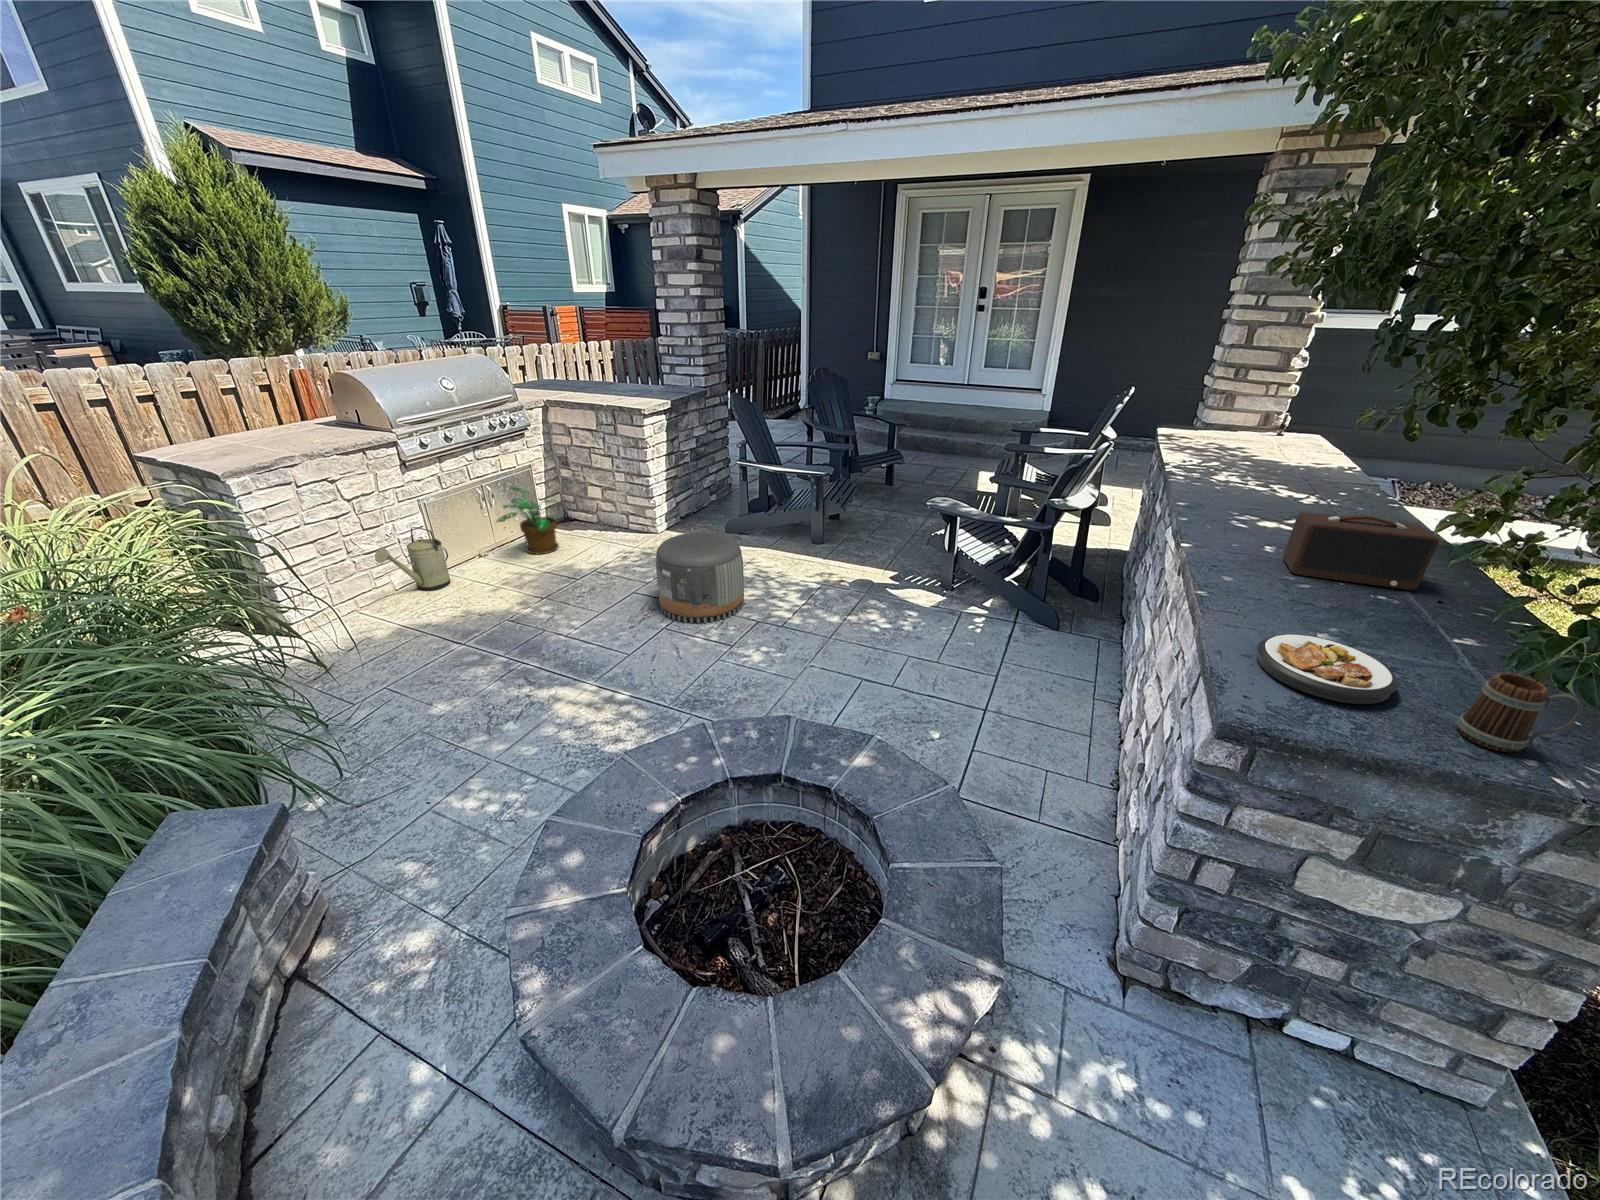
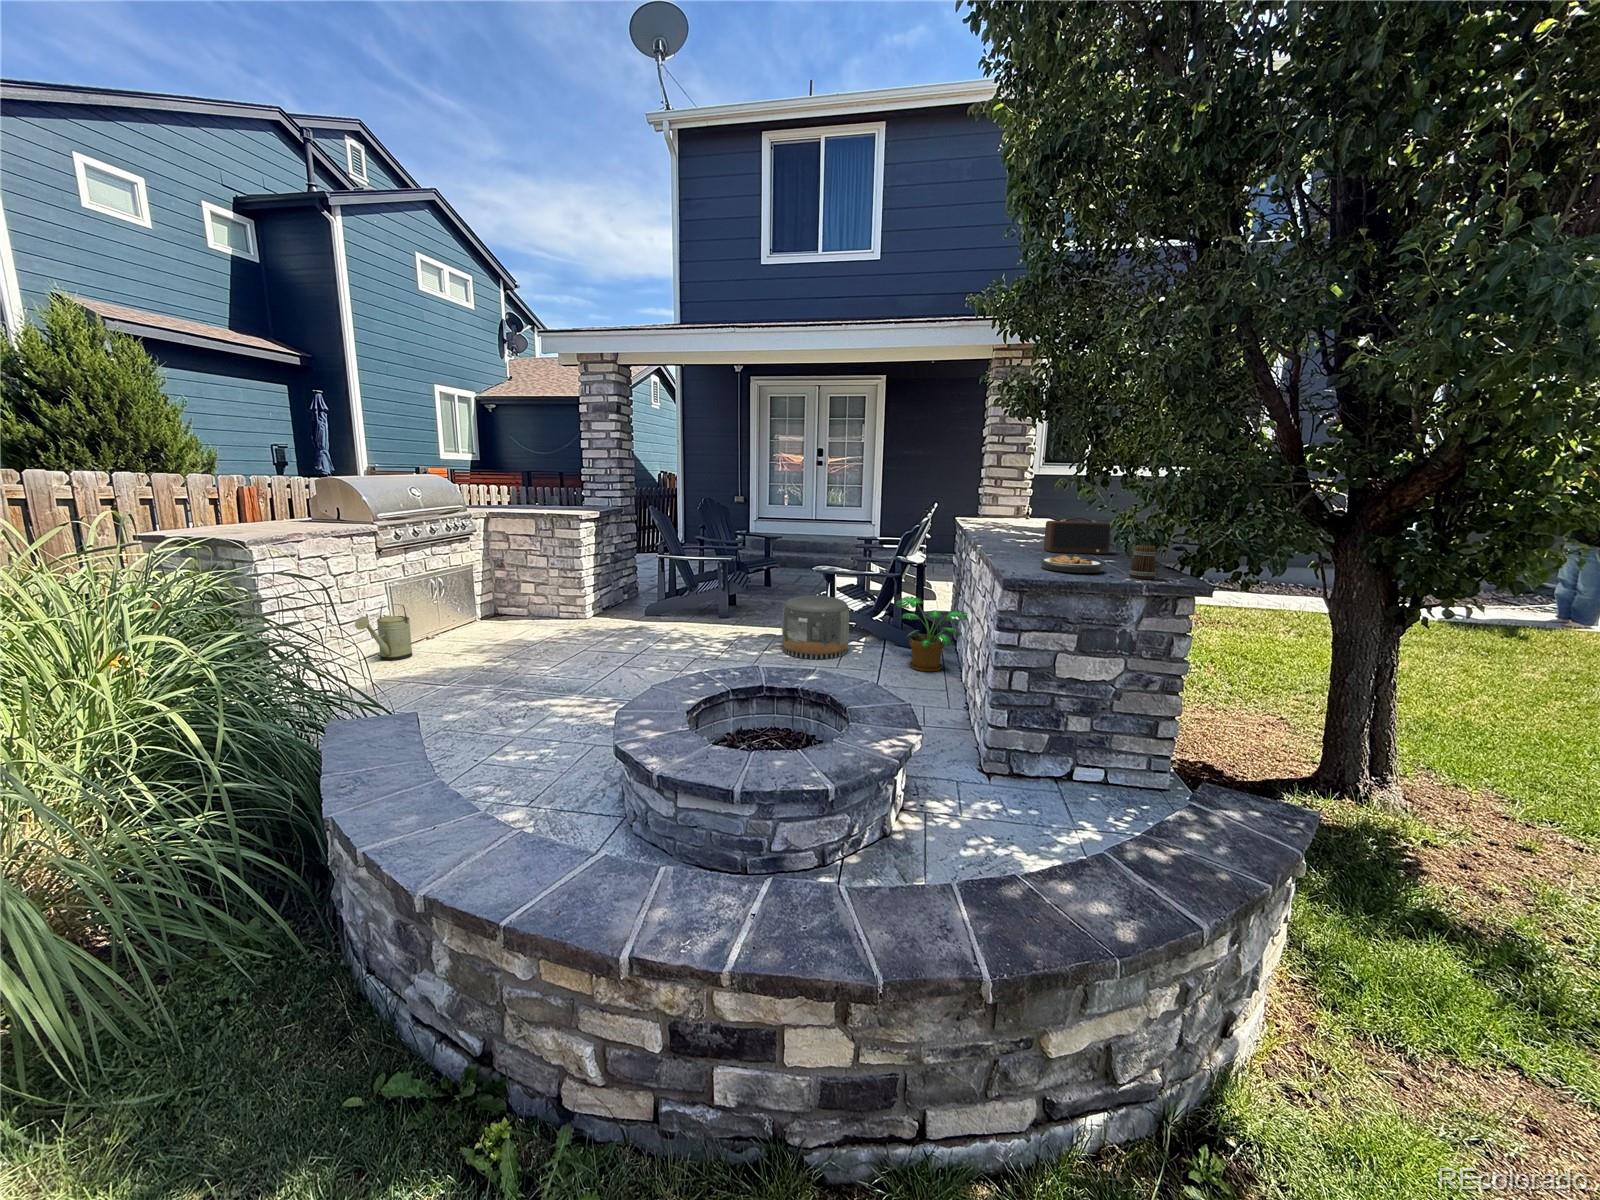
potted plant: present [497,487,559,554] -> present [896,596,967,671]
pouf: present [656,532,744,623] -> present [782,595,849,659]

